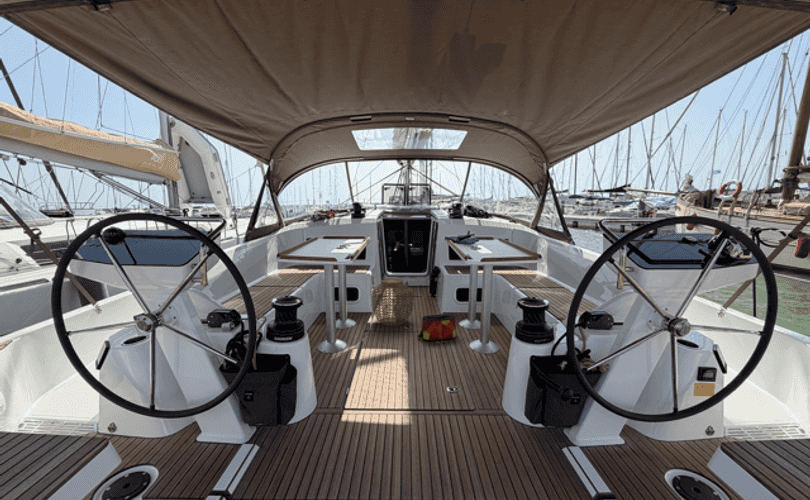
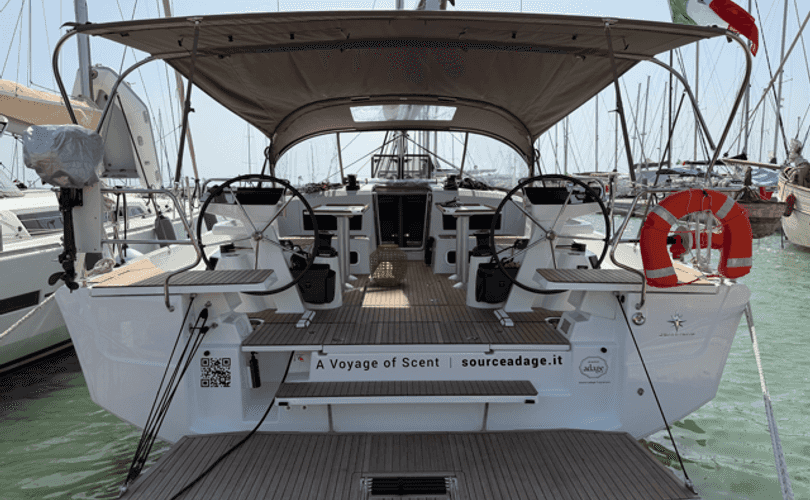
bag: present [418,314,456,341] -> none [411,273,446,295]

